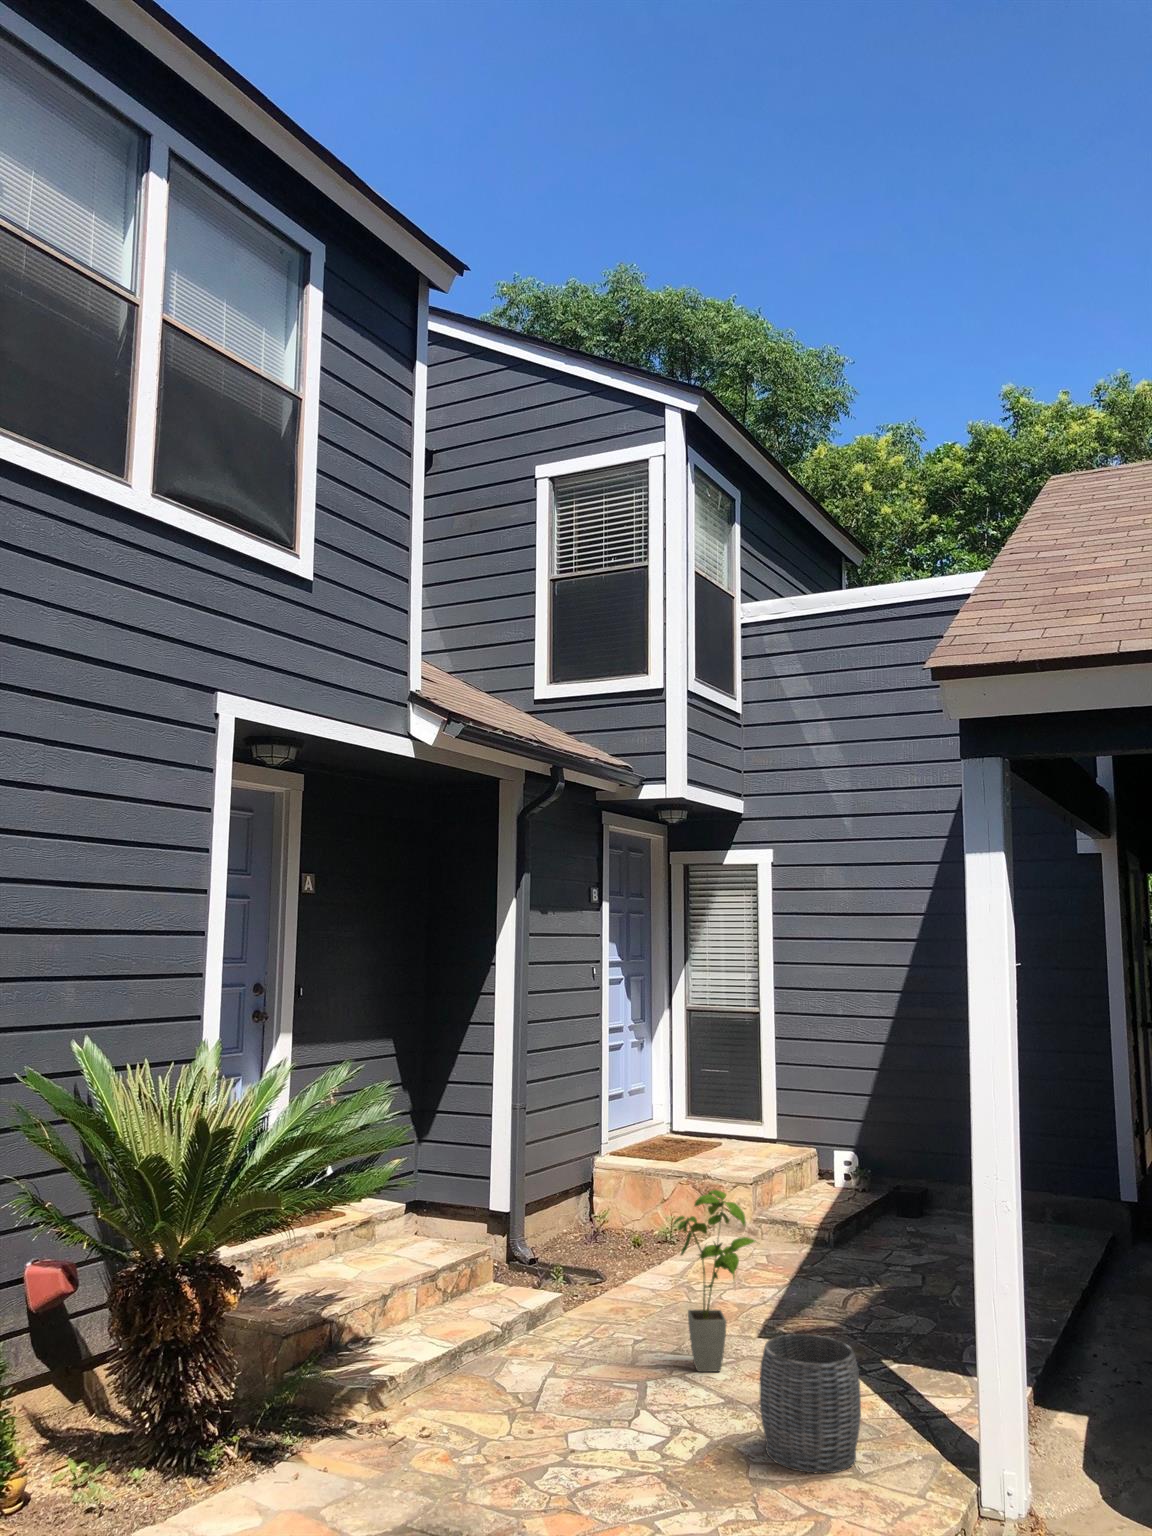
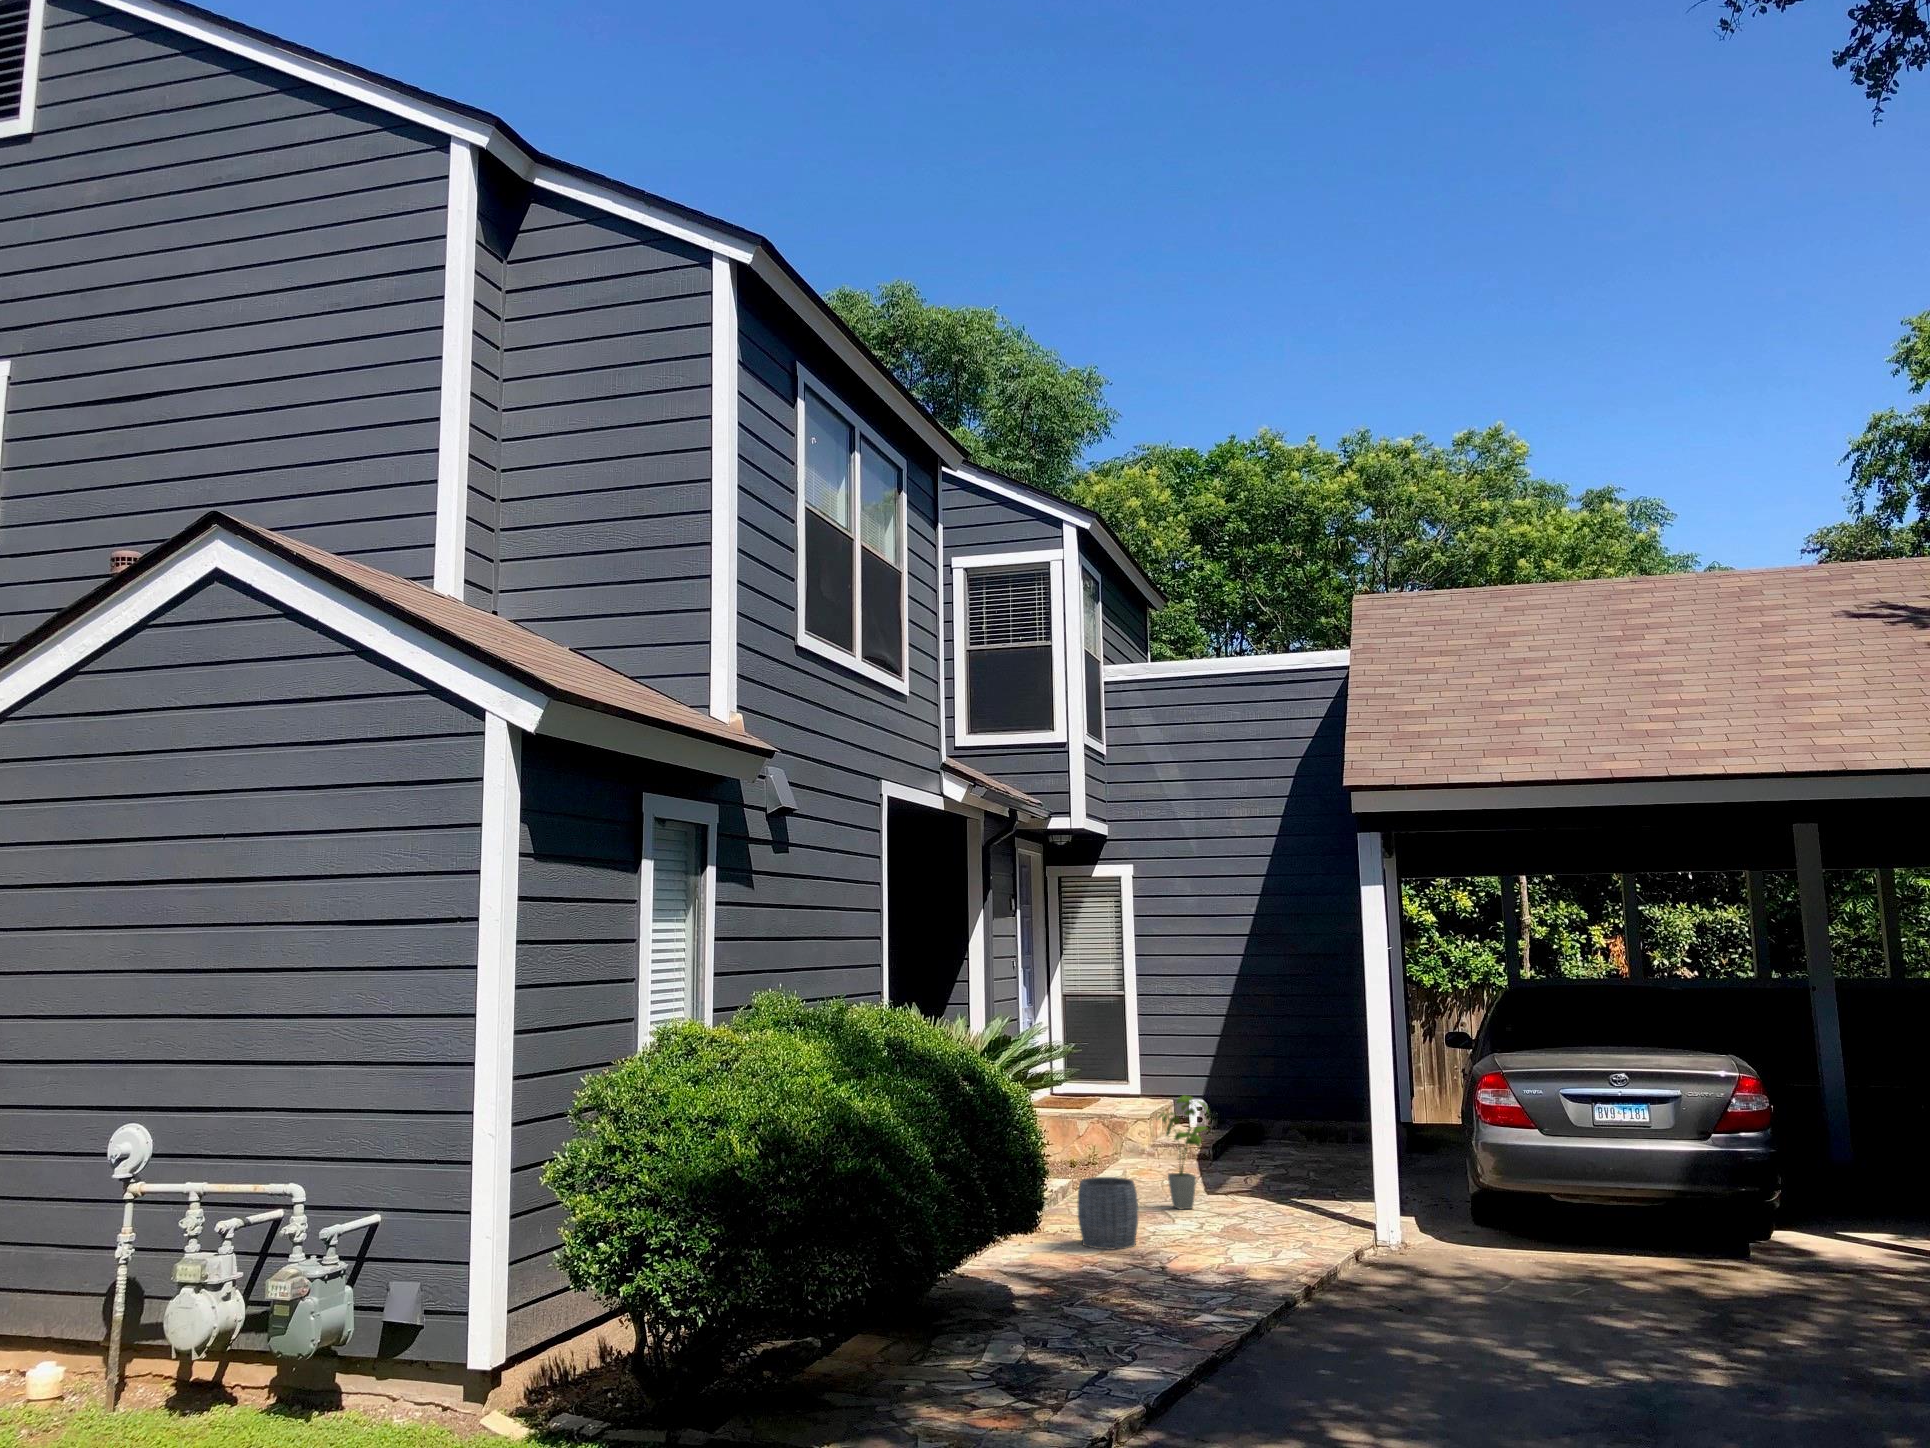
woven basket: present [760,1334,861,1473] -> present [1077,1177,1138,1249]

